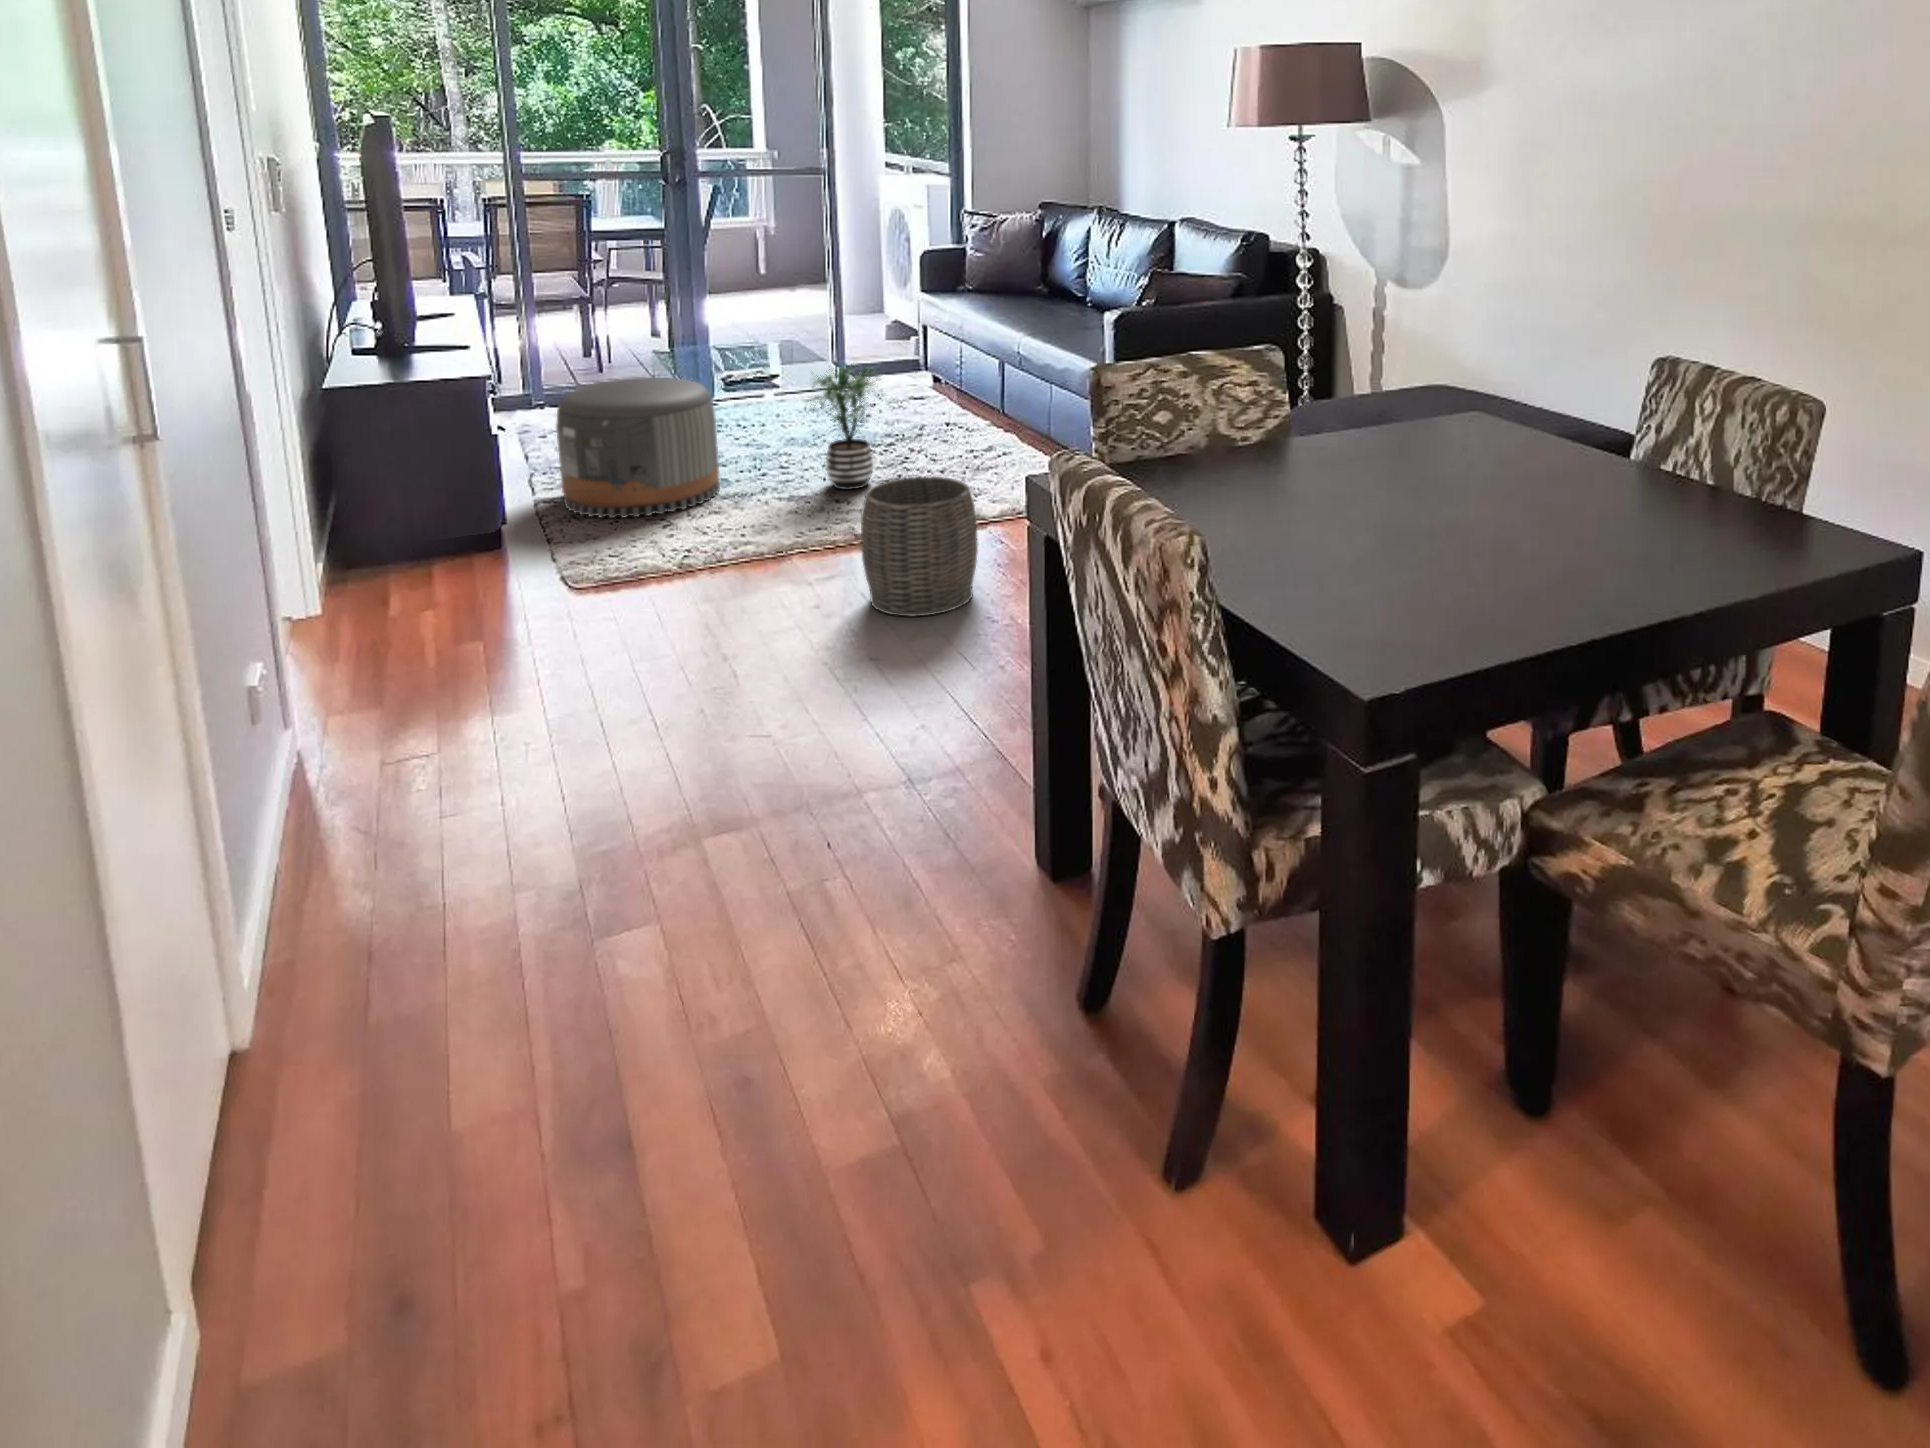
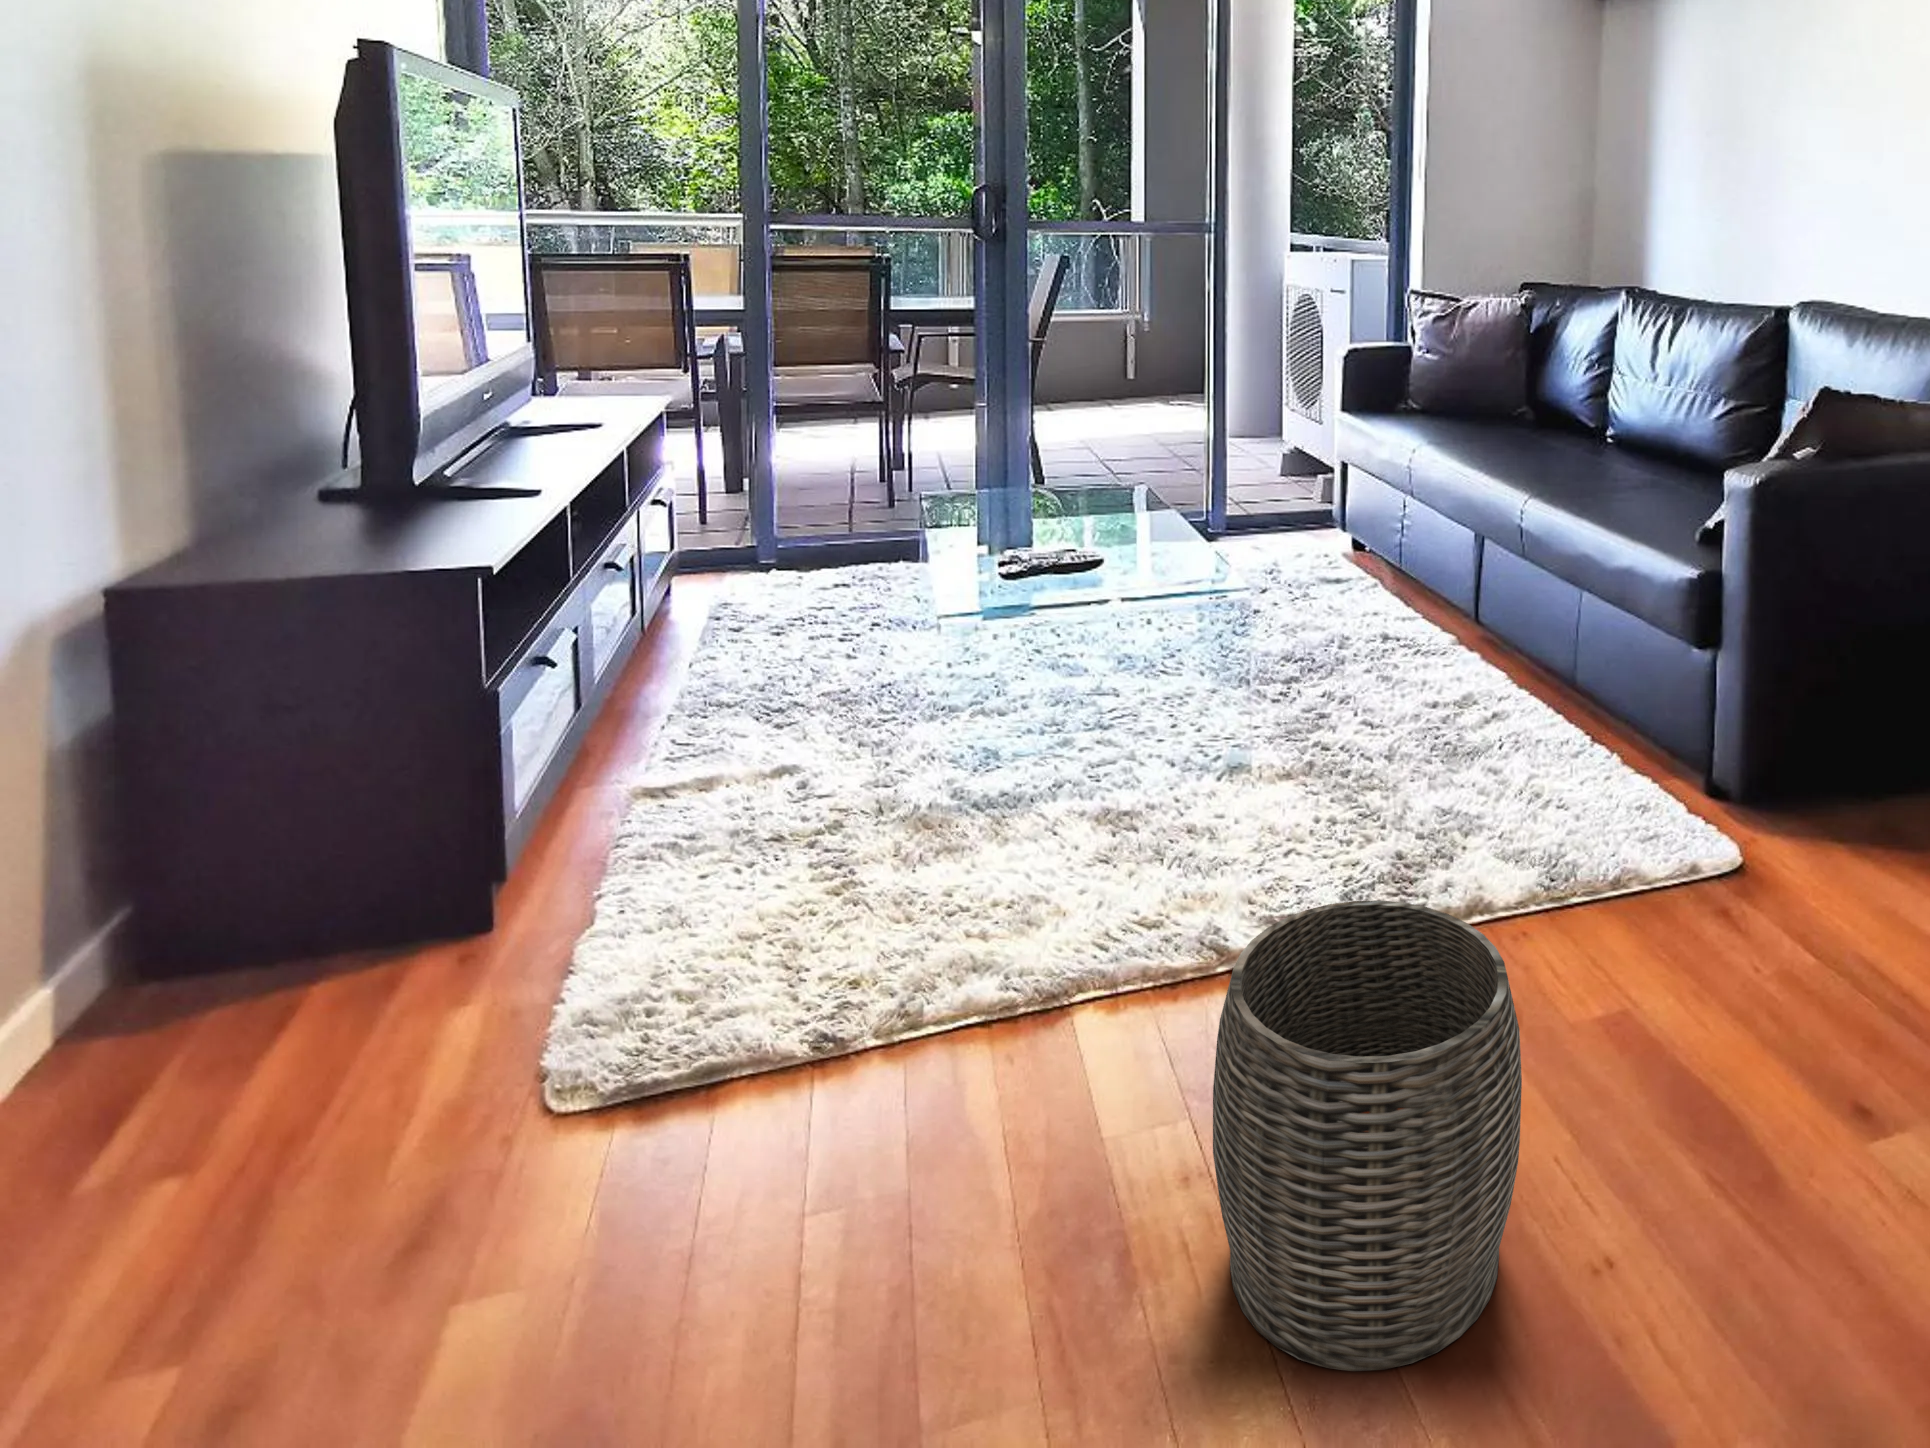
potted plant: present [810,364,881,490] -> none [1131,544,1294,793]
pouf: present [556,377,720,518] -> none [676,557,978,848]

